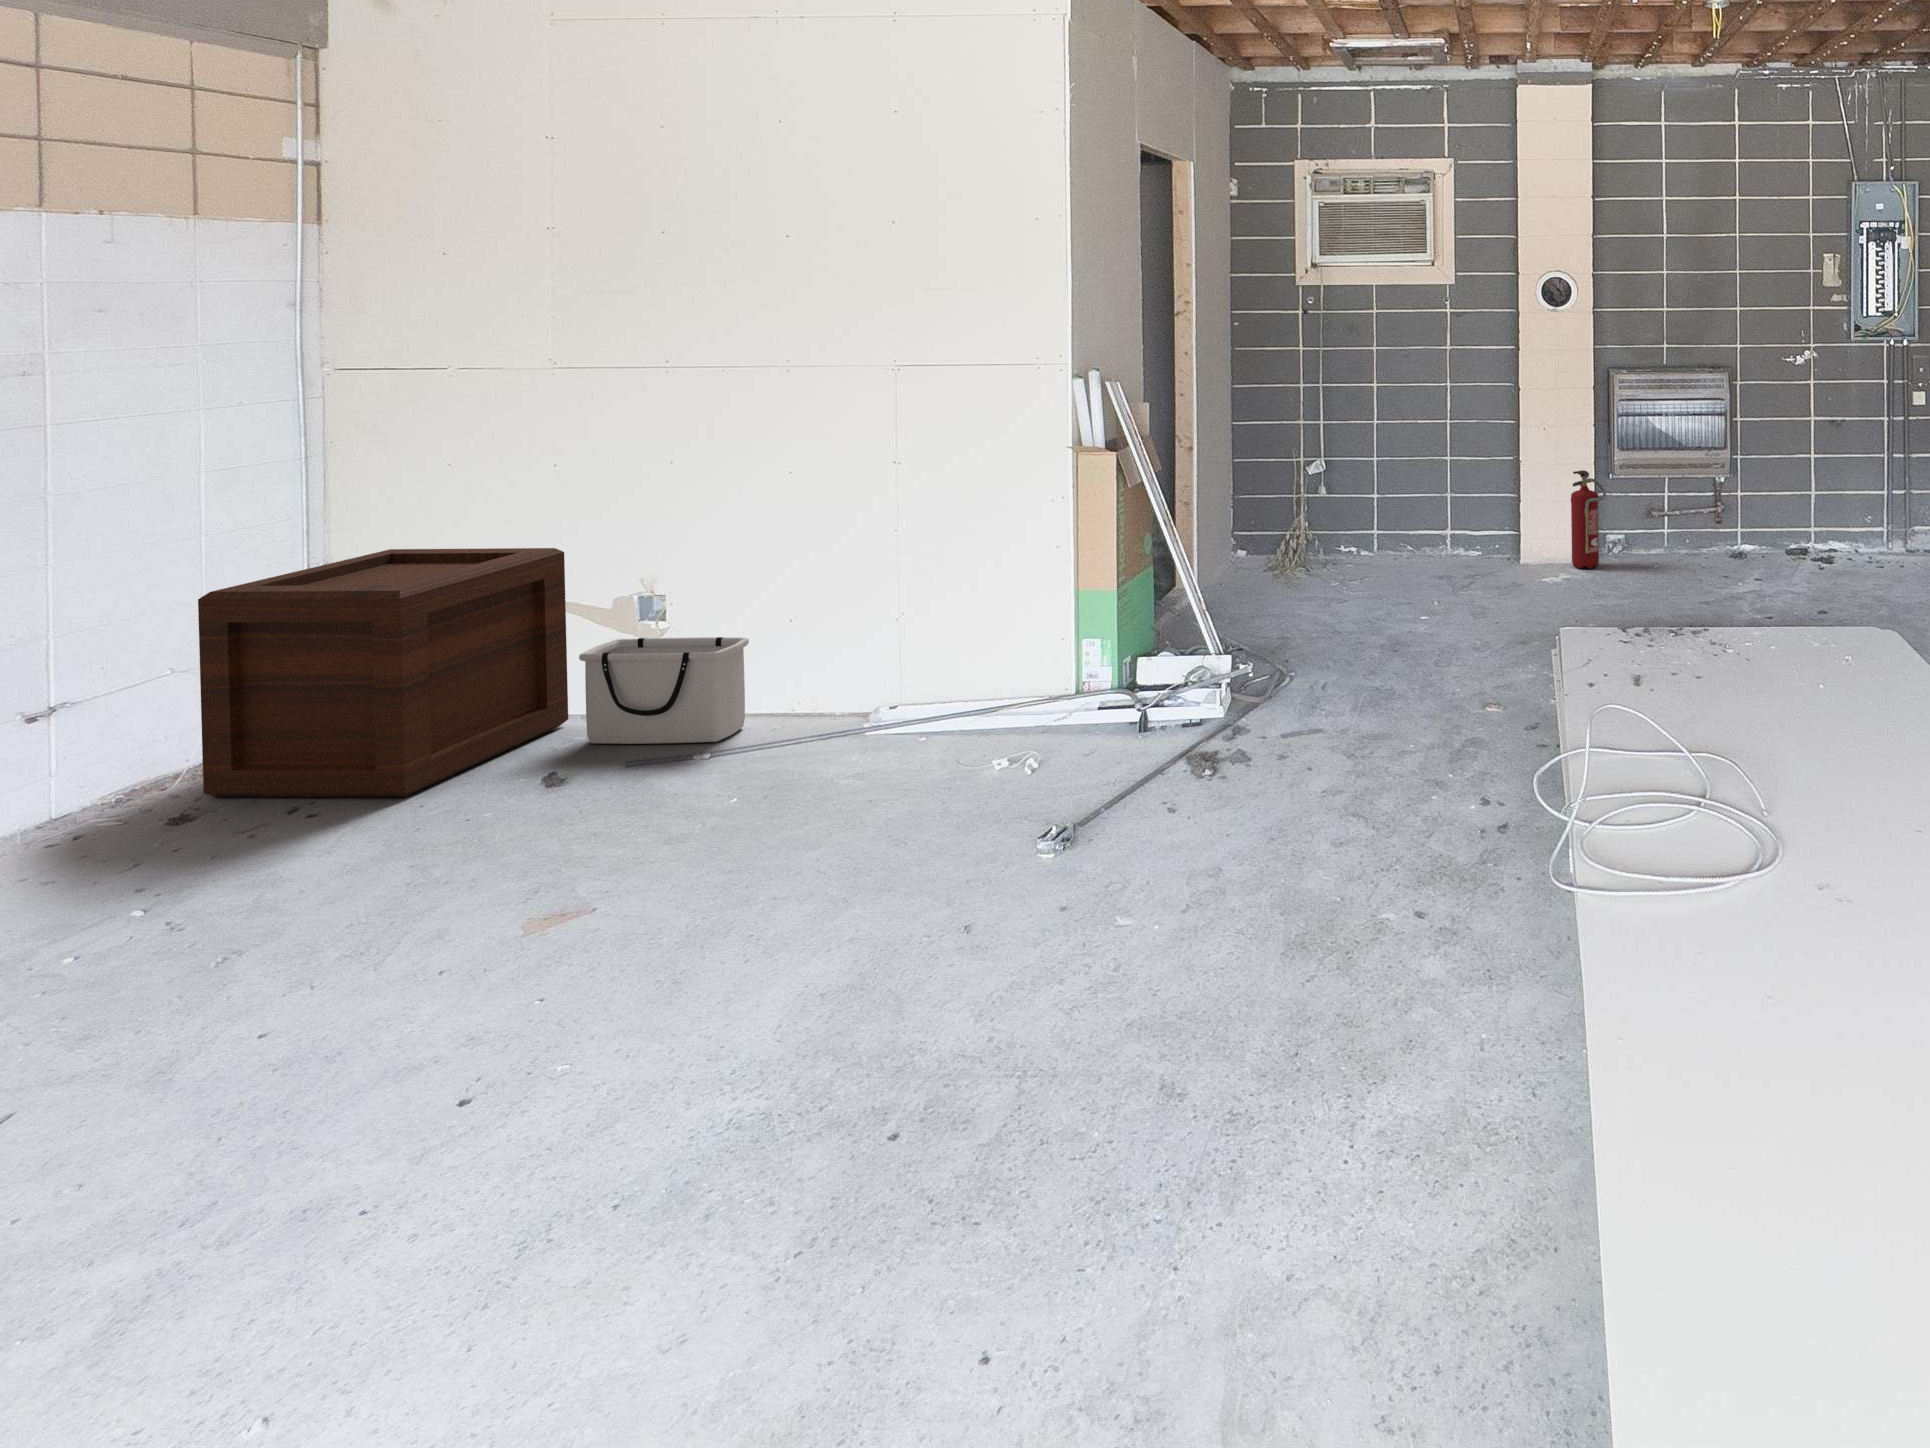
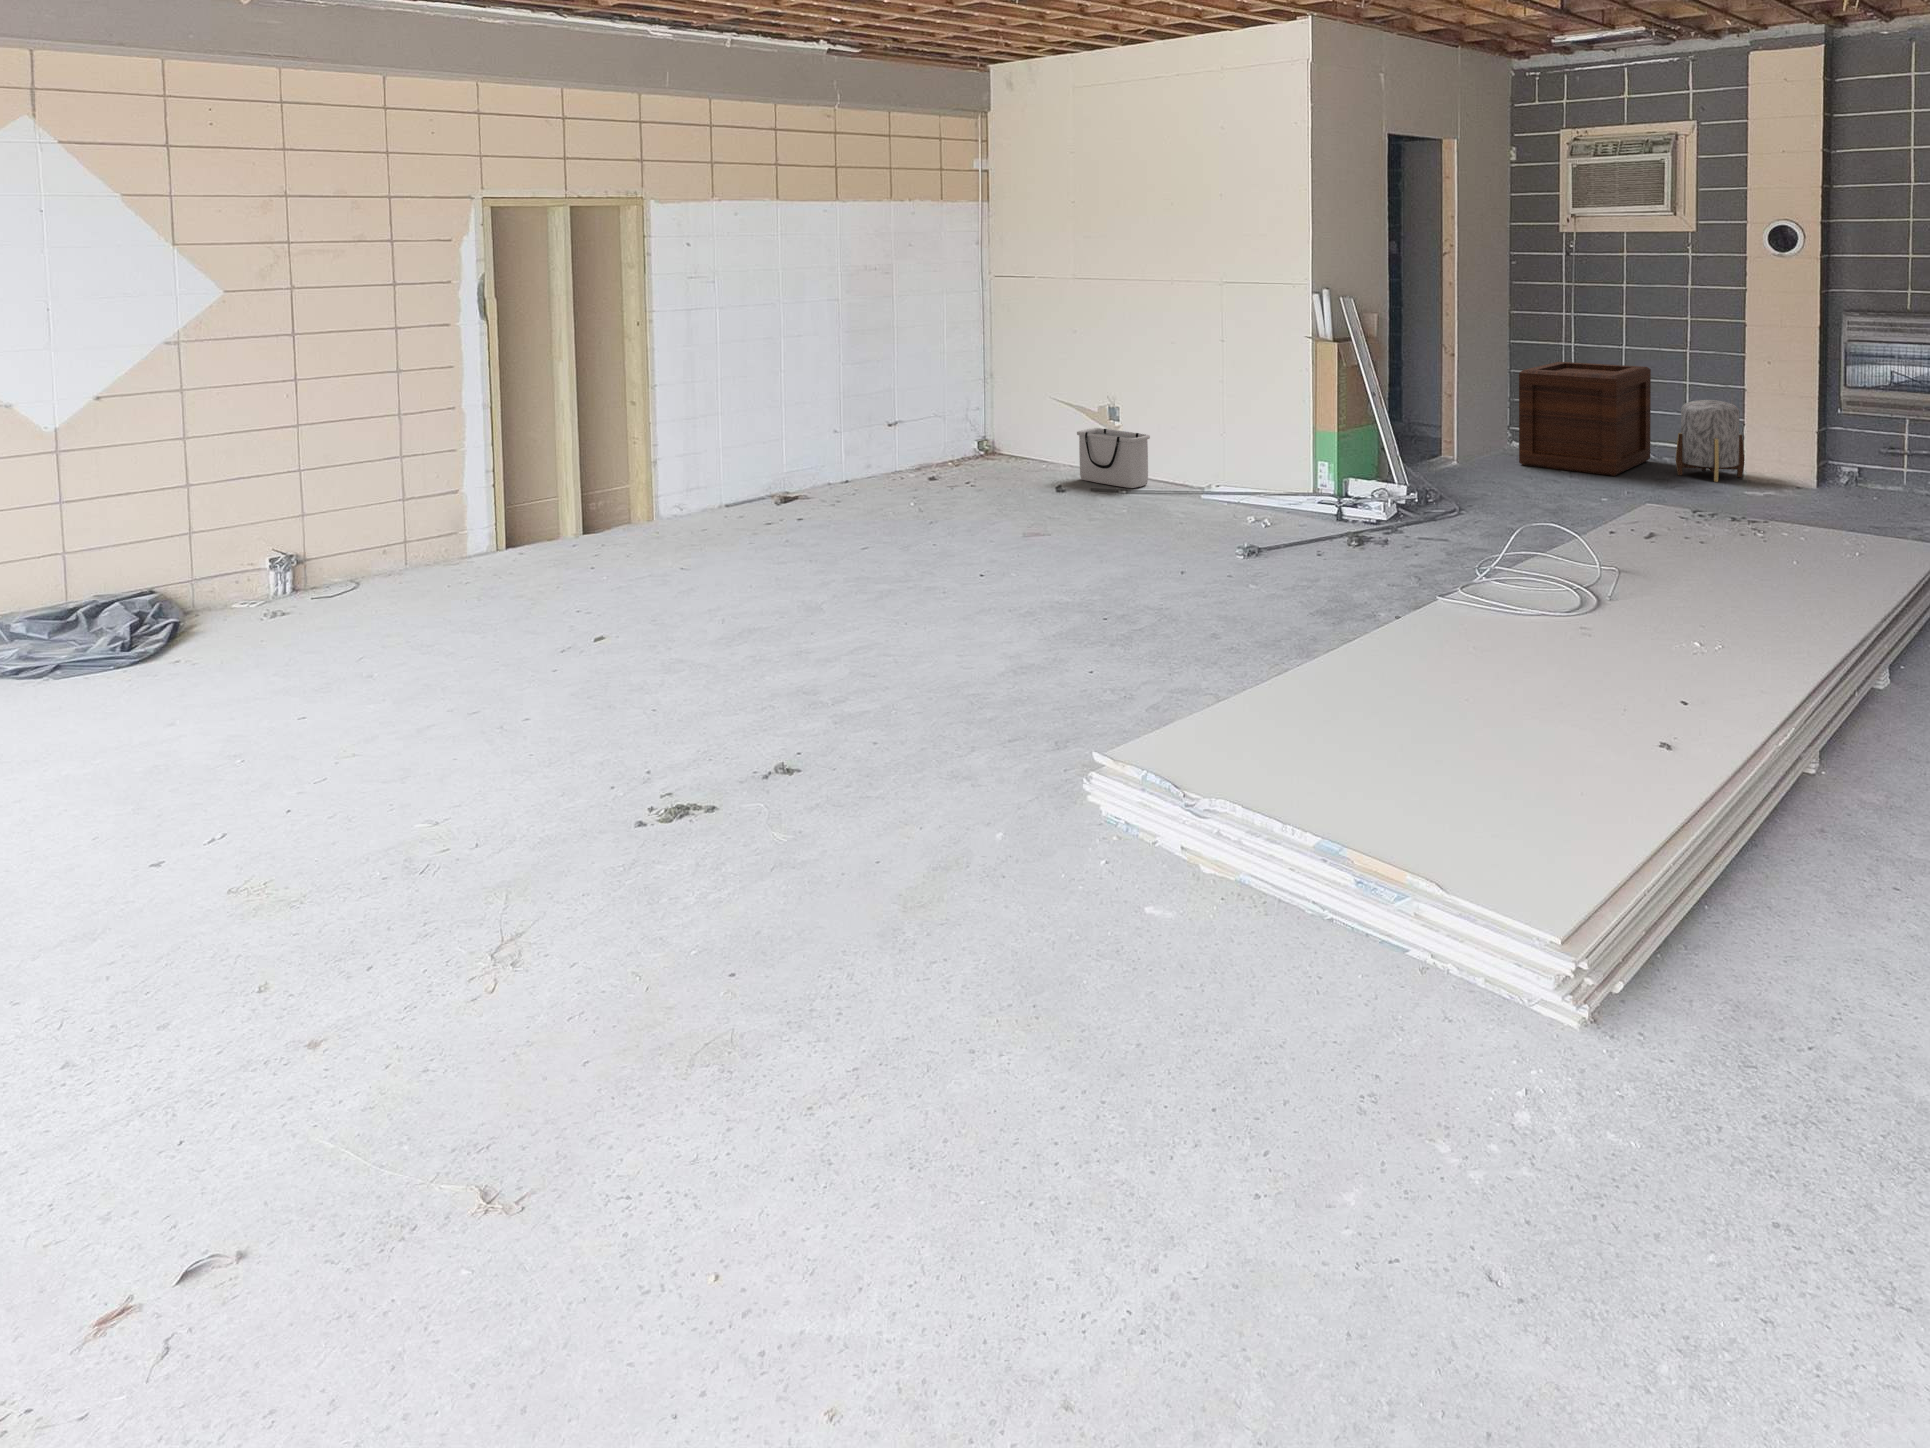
fire extinguisher: present [1571,470,1606,569] -> none [1782,401,1823,490]
stool: none [1458,477,1524,572] -> present [1676,400,1744,482]
wooden crate: present [198,548,568,797] -> present [1519,362,1651,476]

